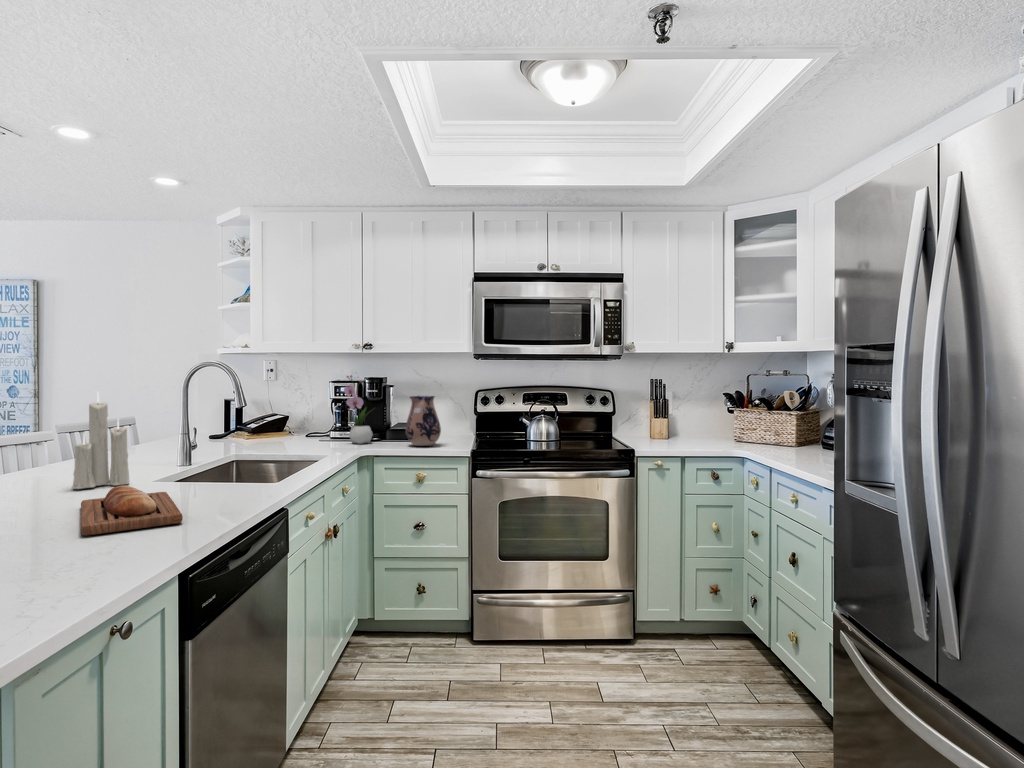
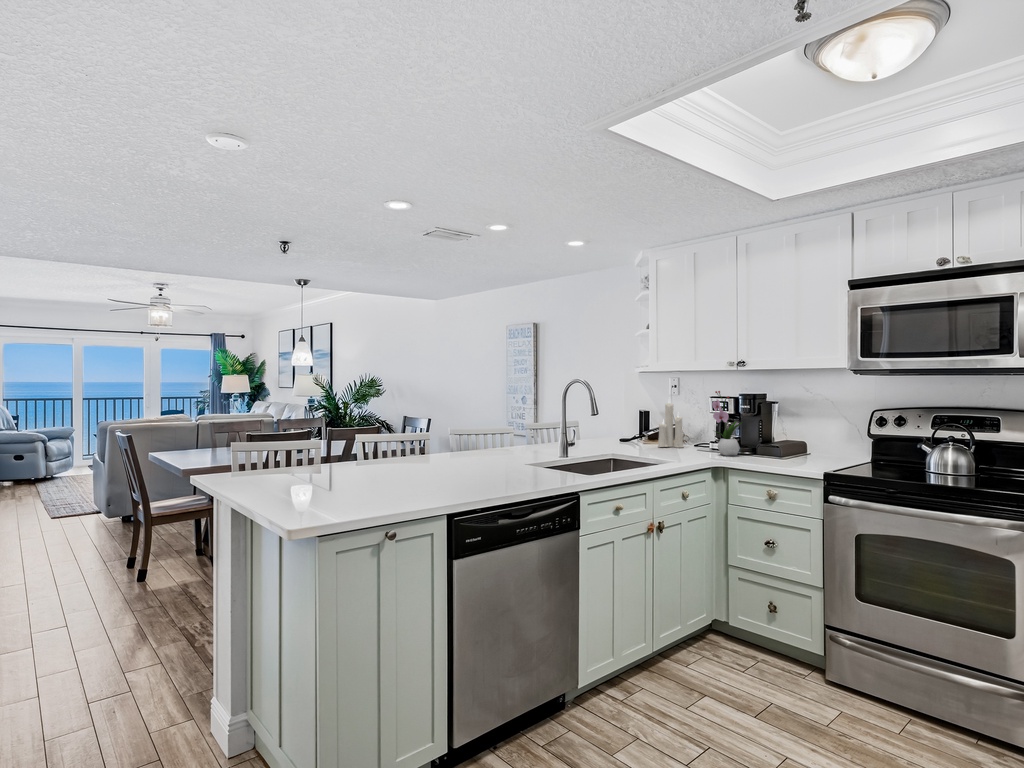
candle: present [72,393,129,489] -> present [658,403,683,448]
ceramic pitcher: present [406,396,441,446] -> none [765,412,804,464]
bread loaf: present [81,485,183,535] -> none [452,462,522,489]

